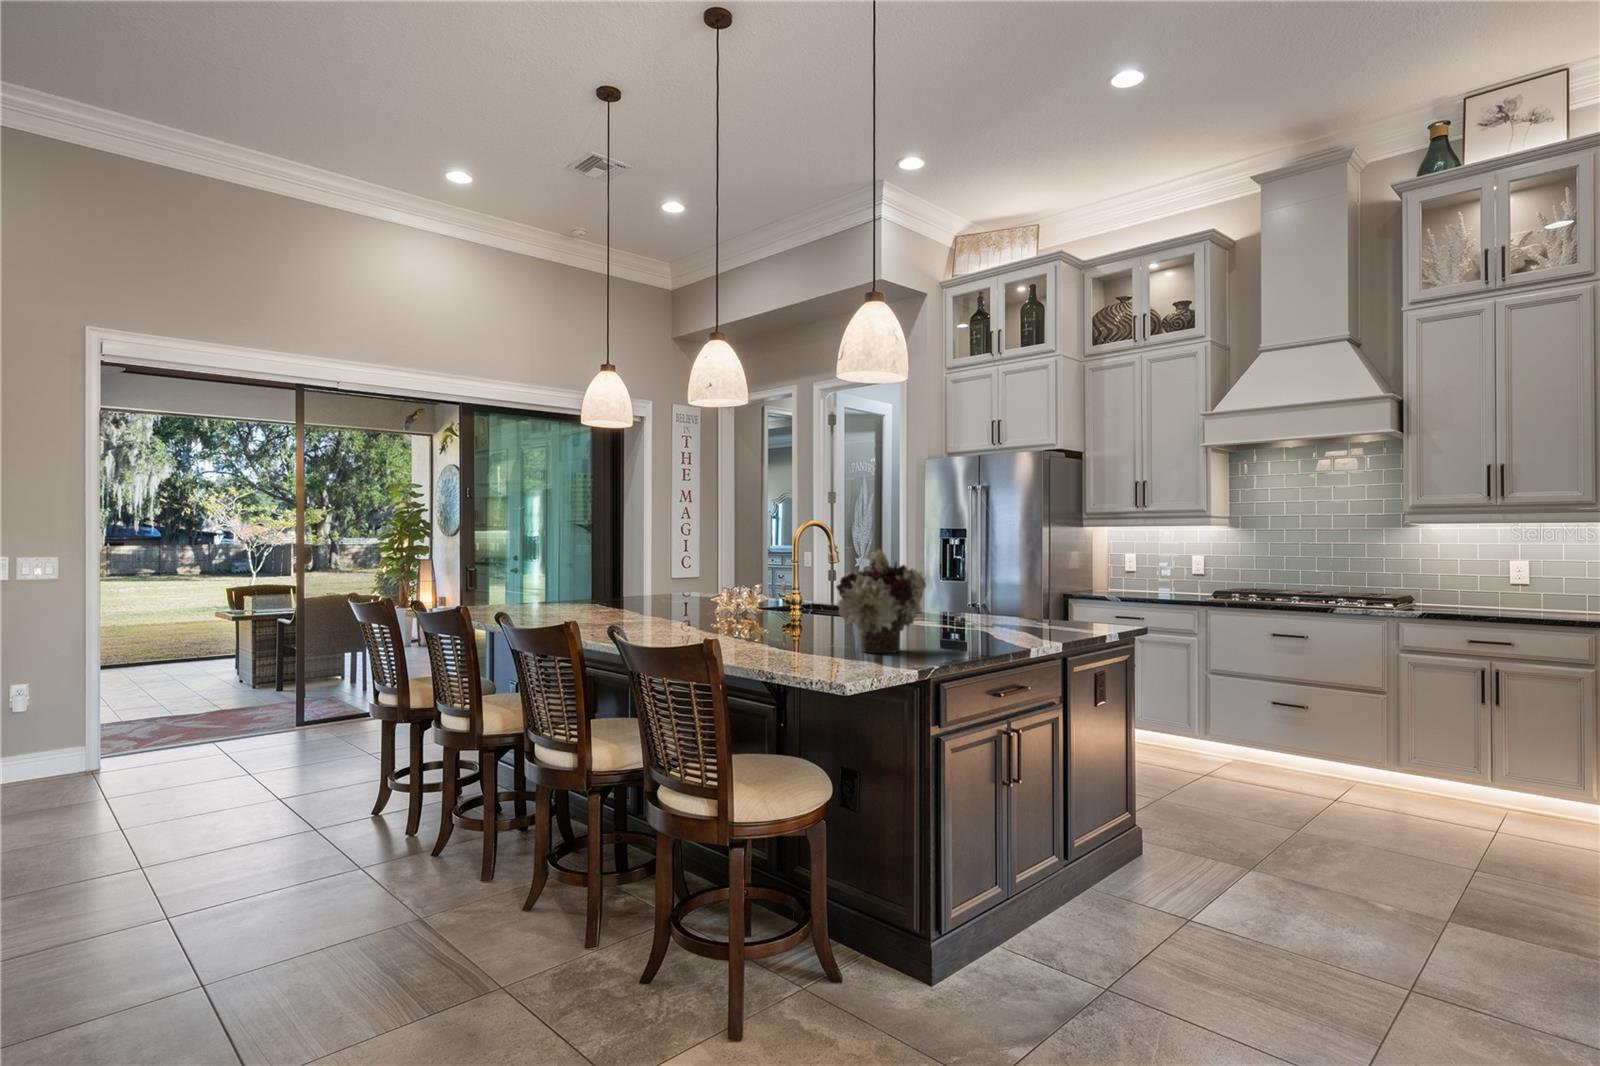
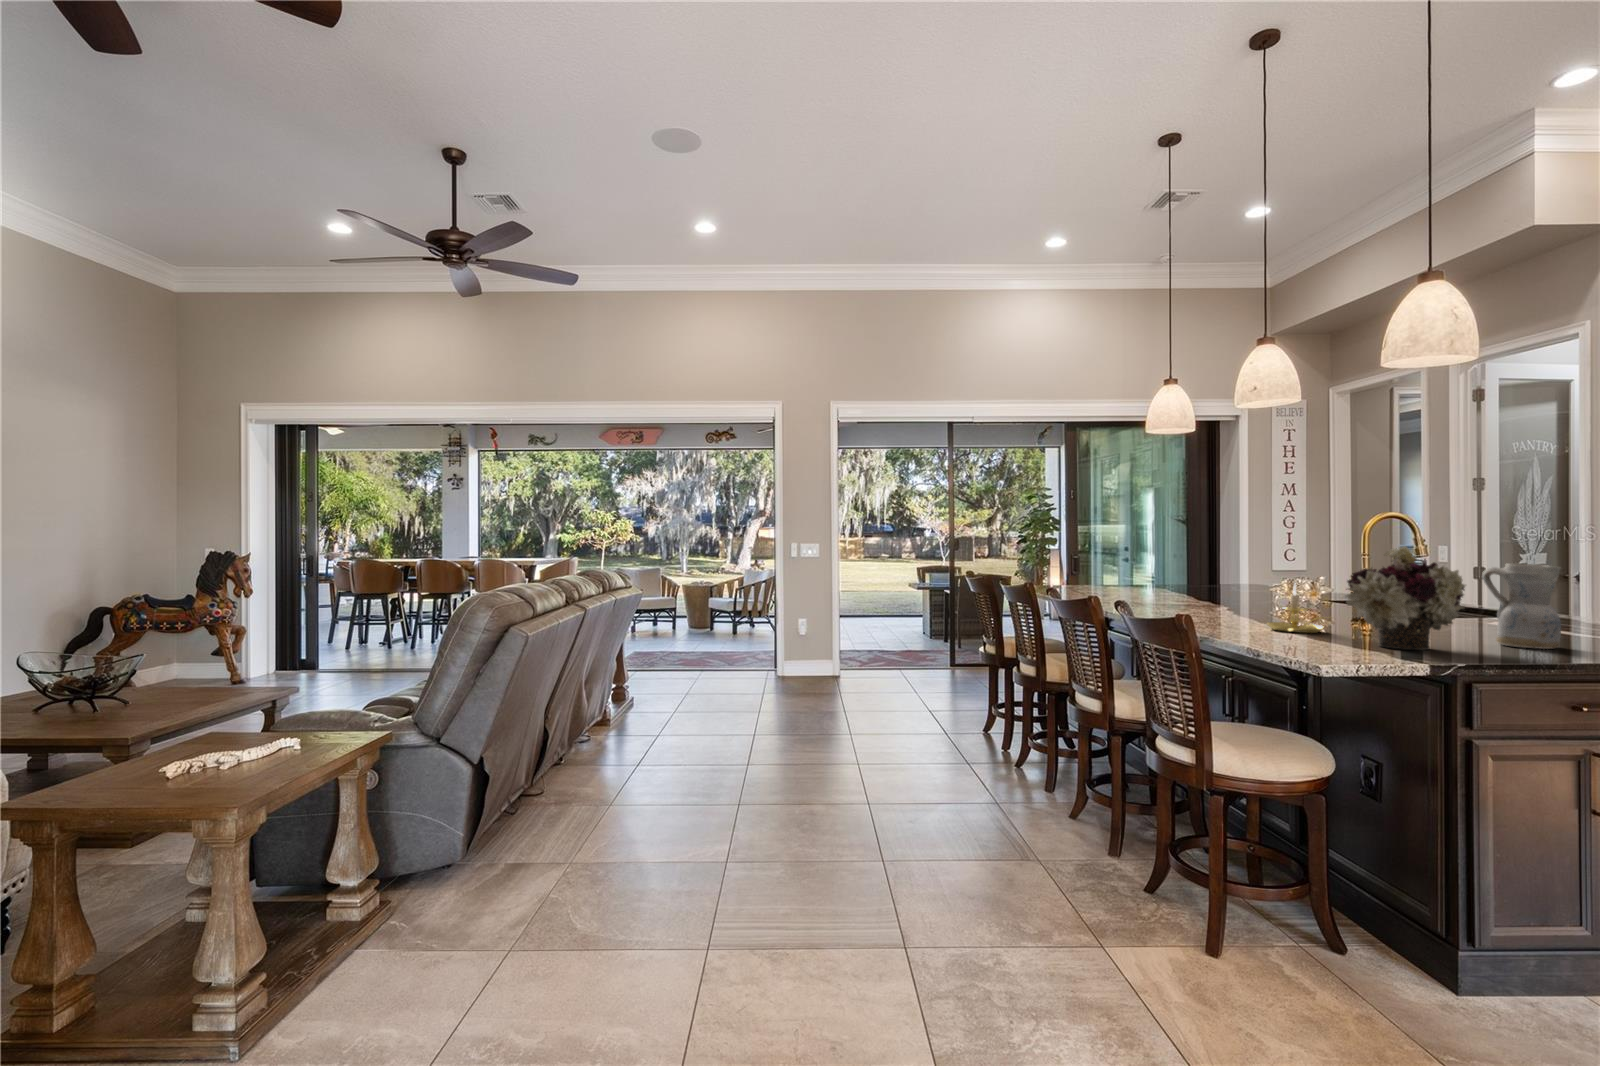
ceramic pitcher: none [920,564,972,641] -> present [1482,563,1561,649]
candle holder: none [748,590,809,644] -> present [1267,584,1324,633]

